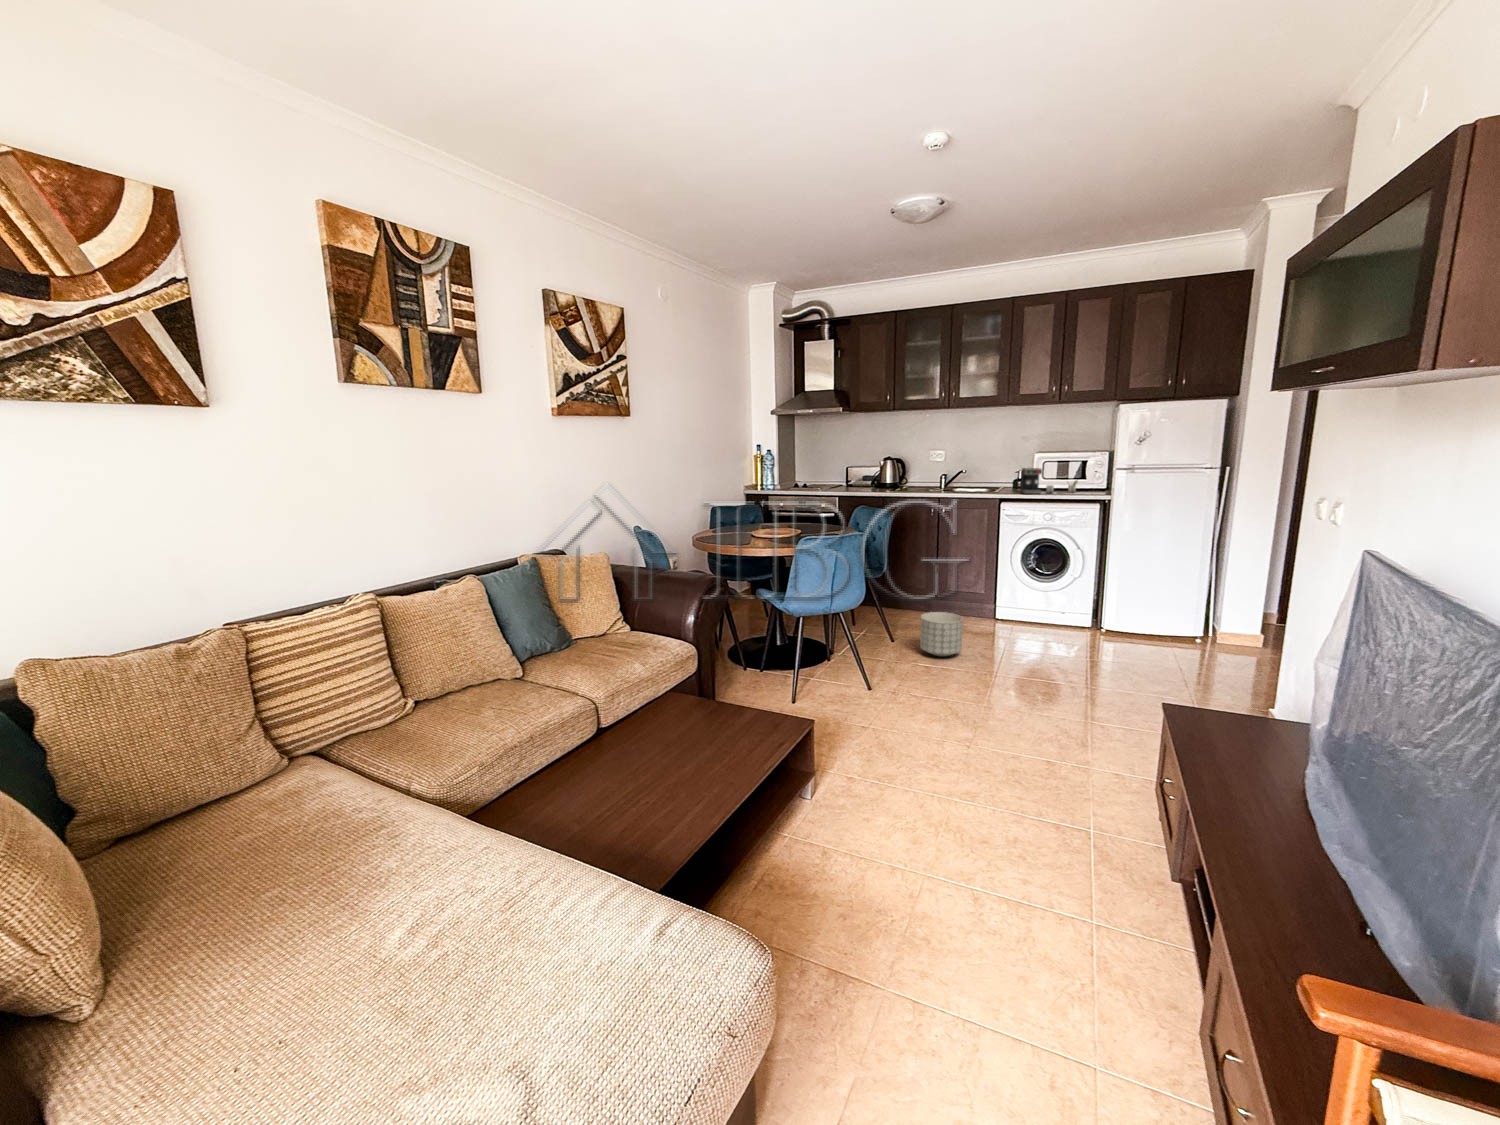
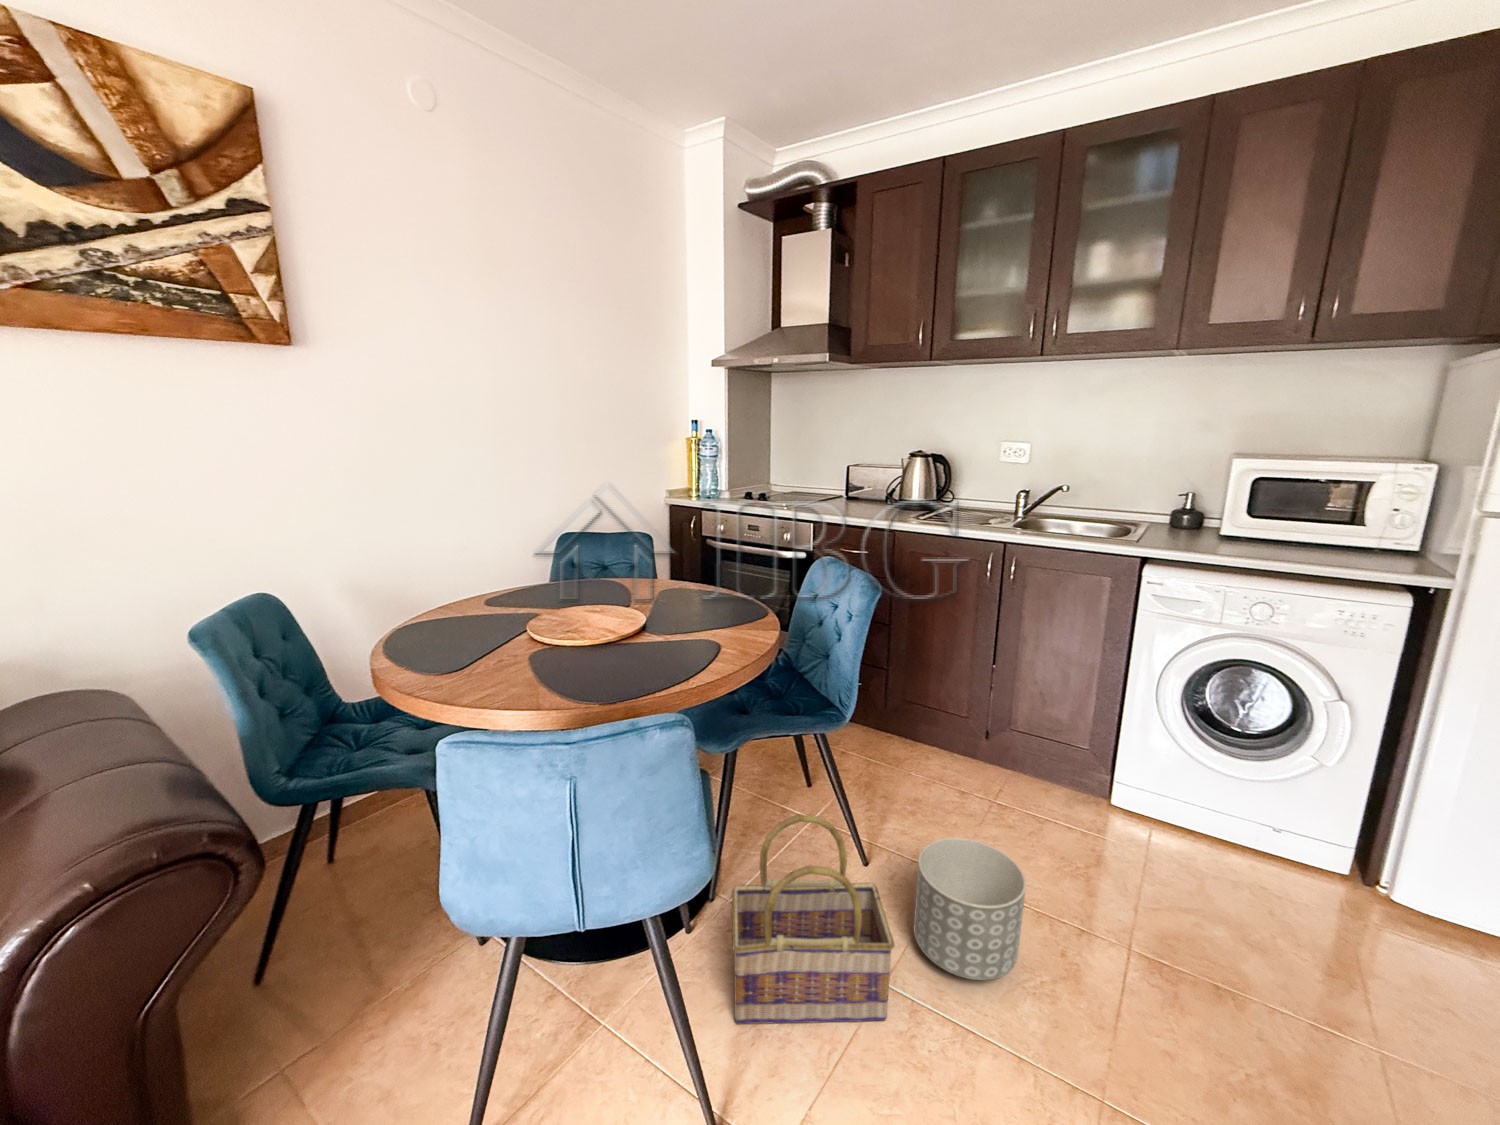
coffee maker: present [1021,468,1078,494] -> none [1192,490,1348,558]
basket: none [852,597,919,672] -> present [732,814,895,1024]

